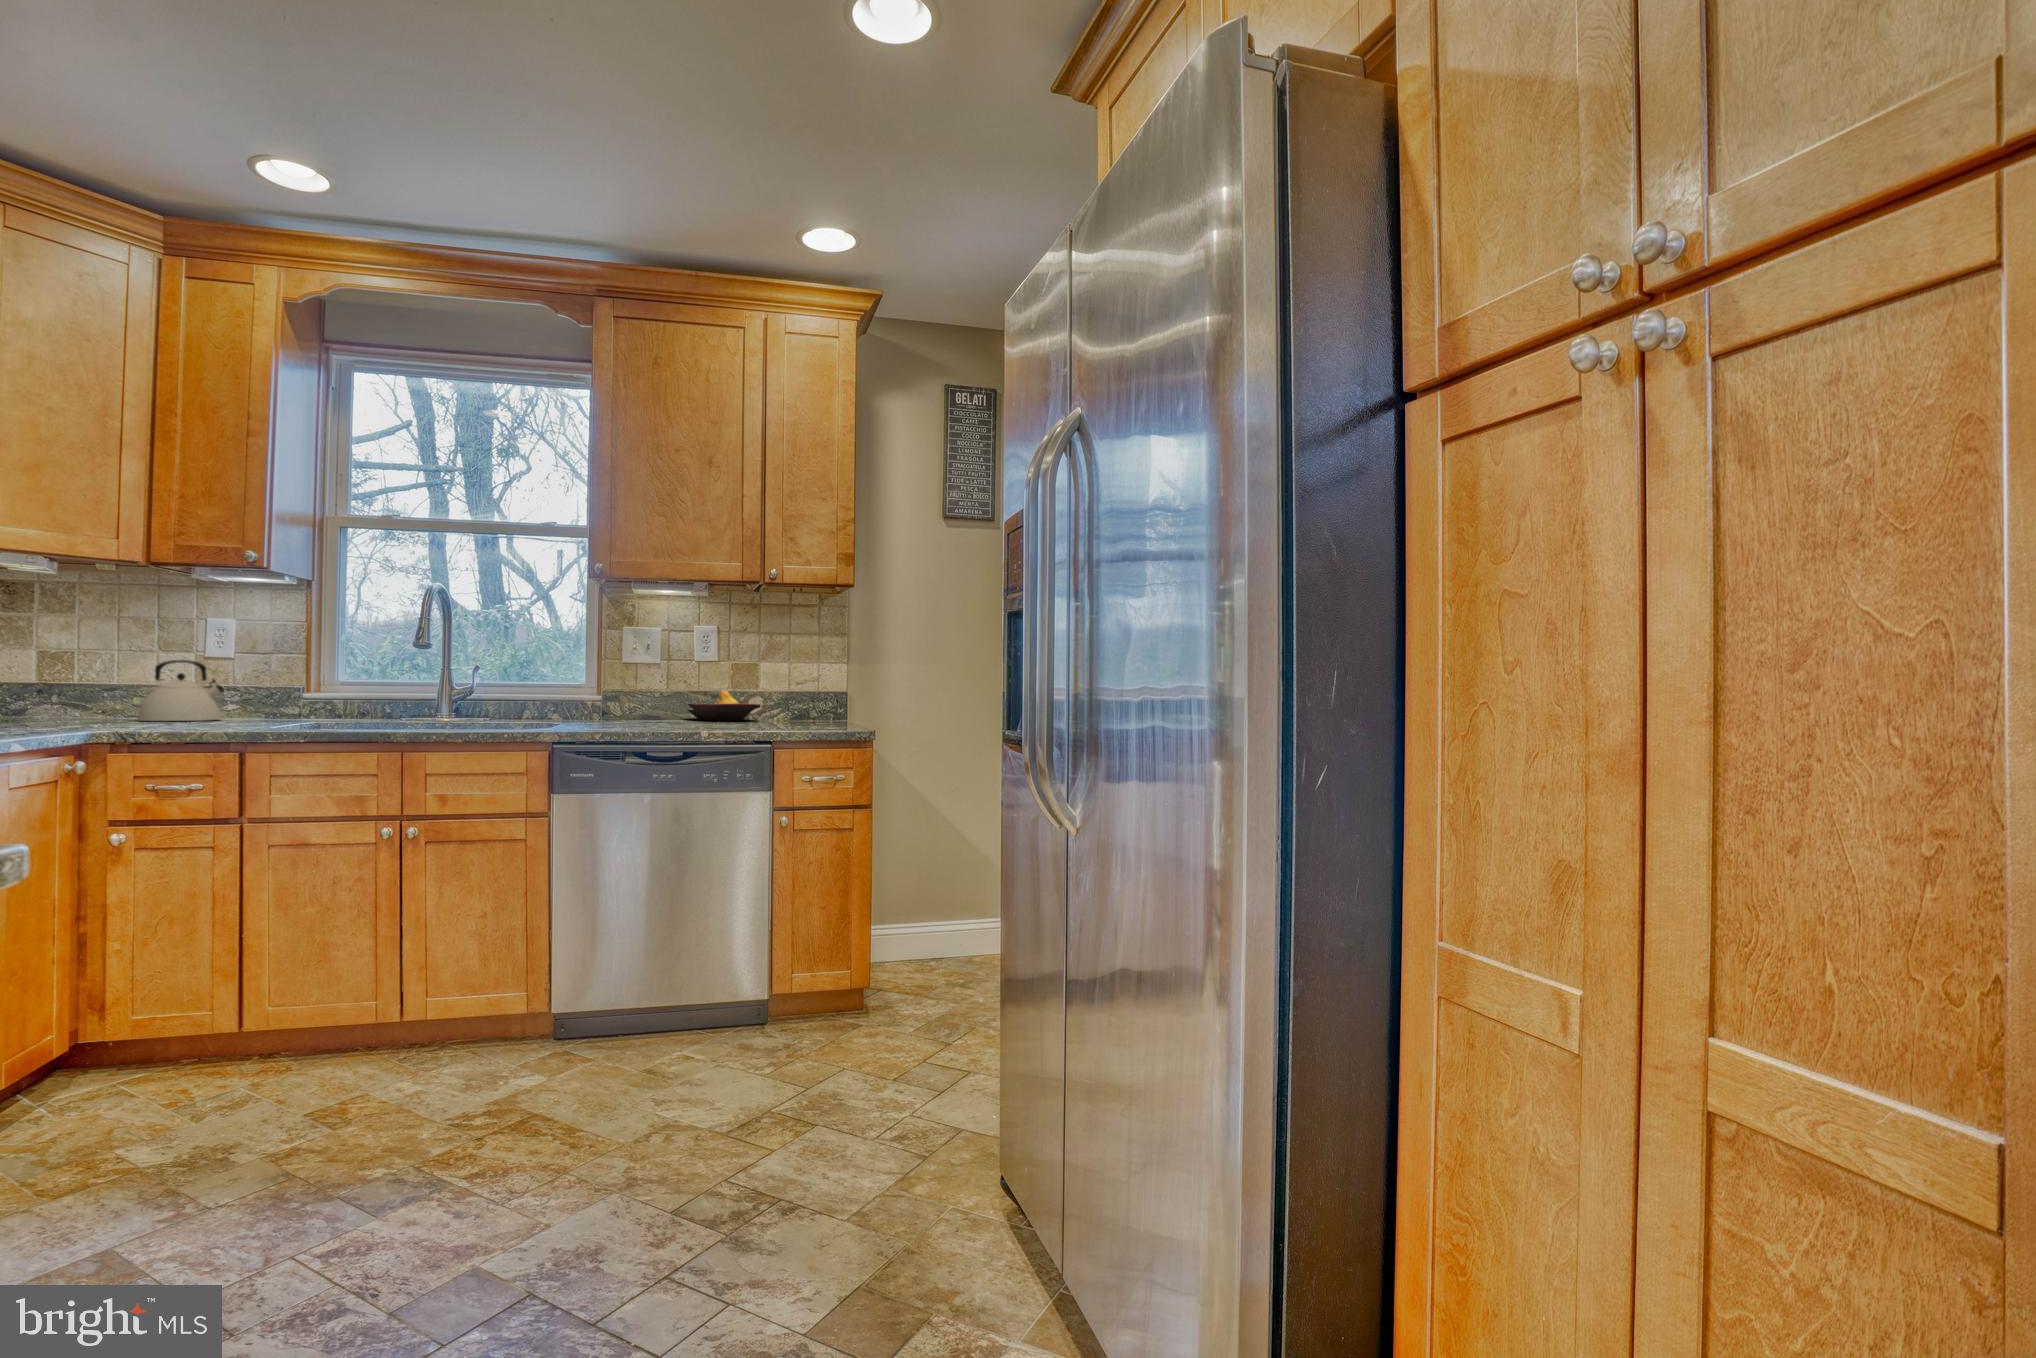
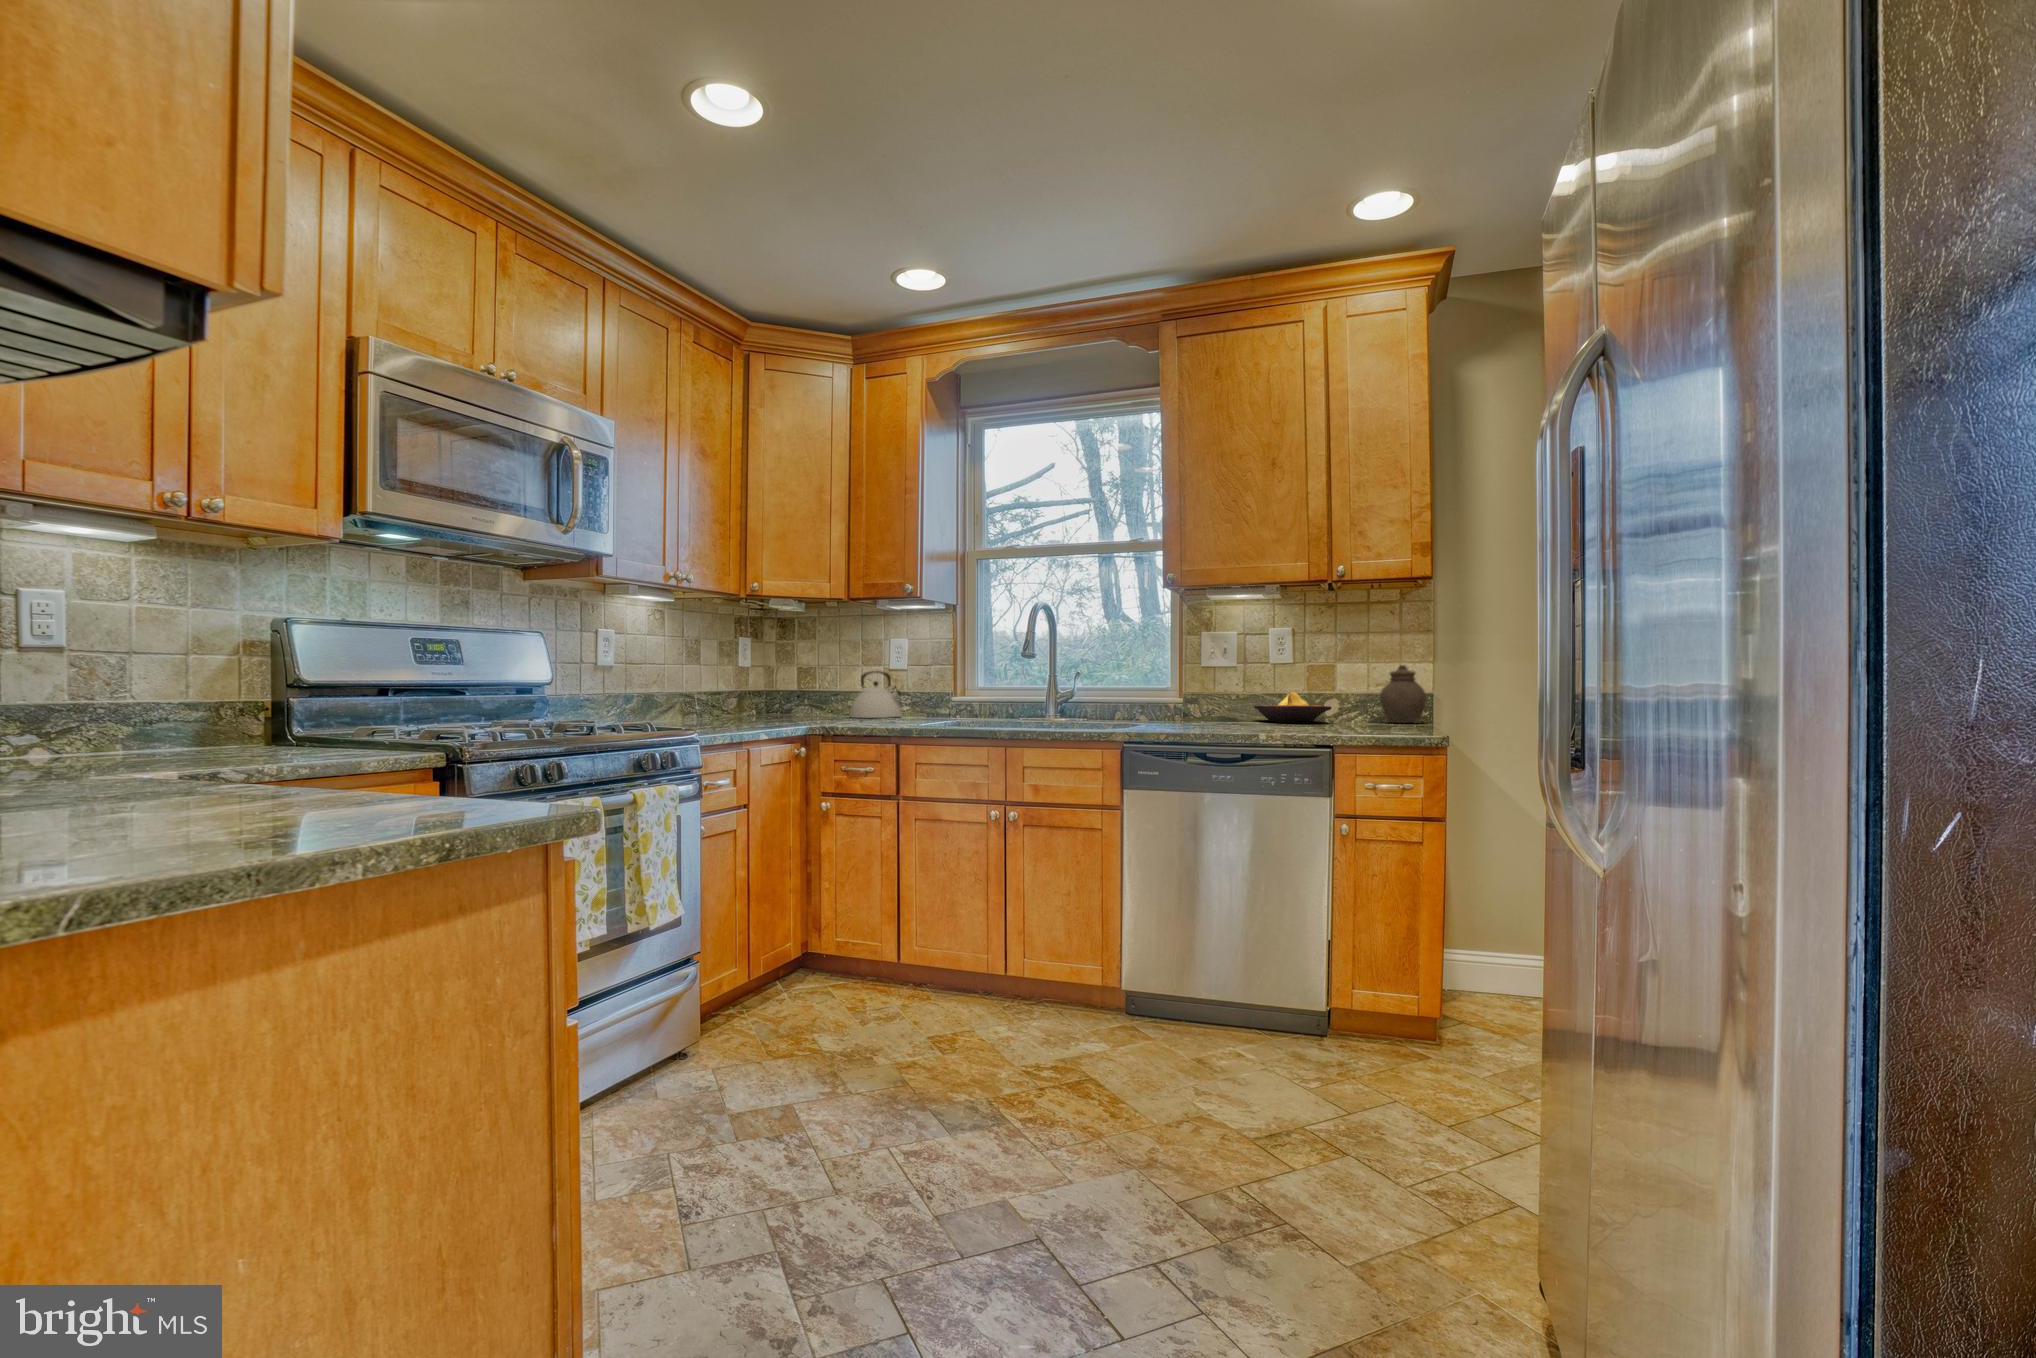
jar: none [805,666,845,720] -> present [1380,665,1426,723]

